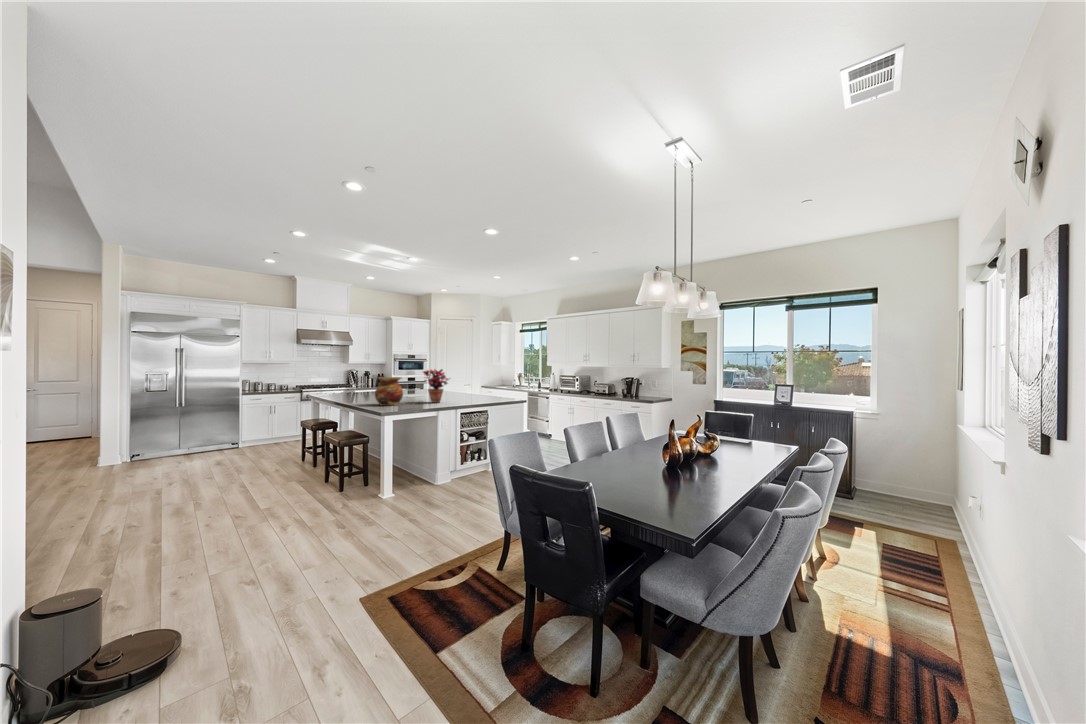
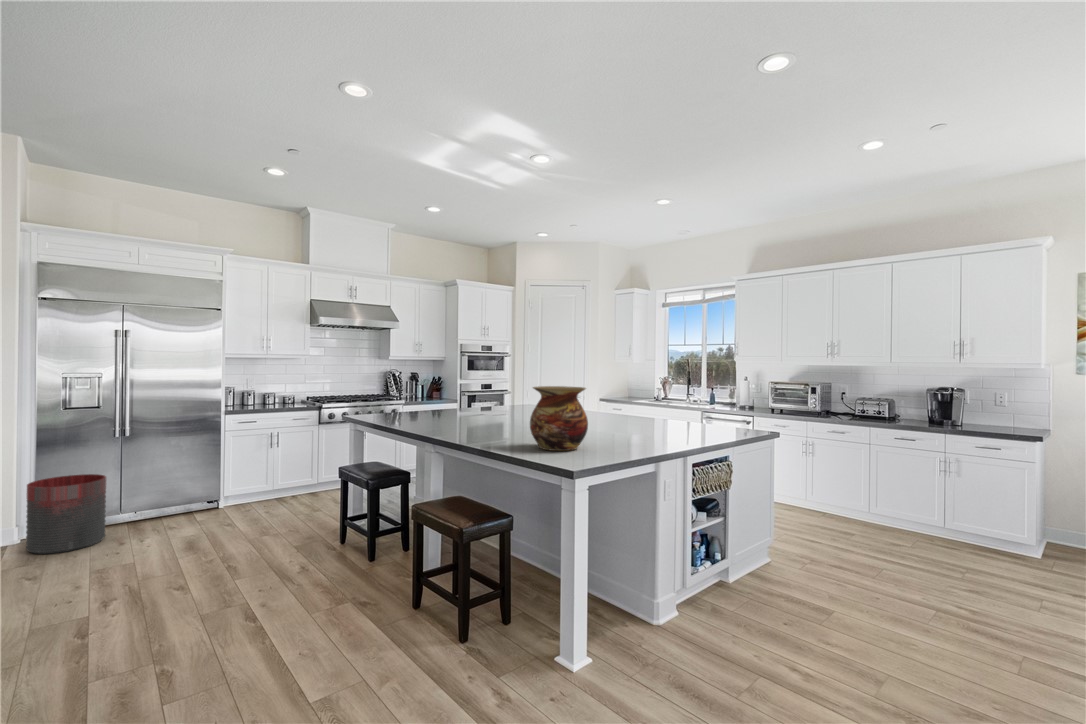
potted plant: present [423,369,449,403] -> none [607,369,673,442]
trash can: none [125,427,171,468] -> present [26,474,106,554]

